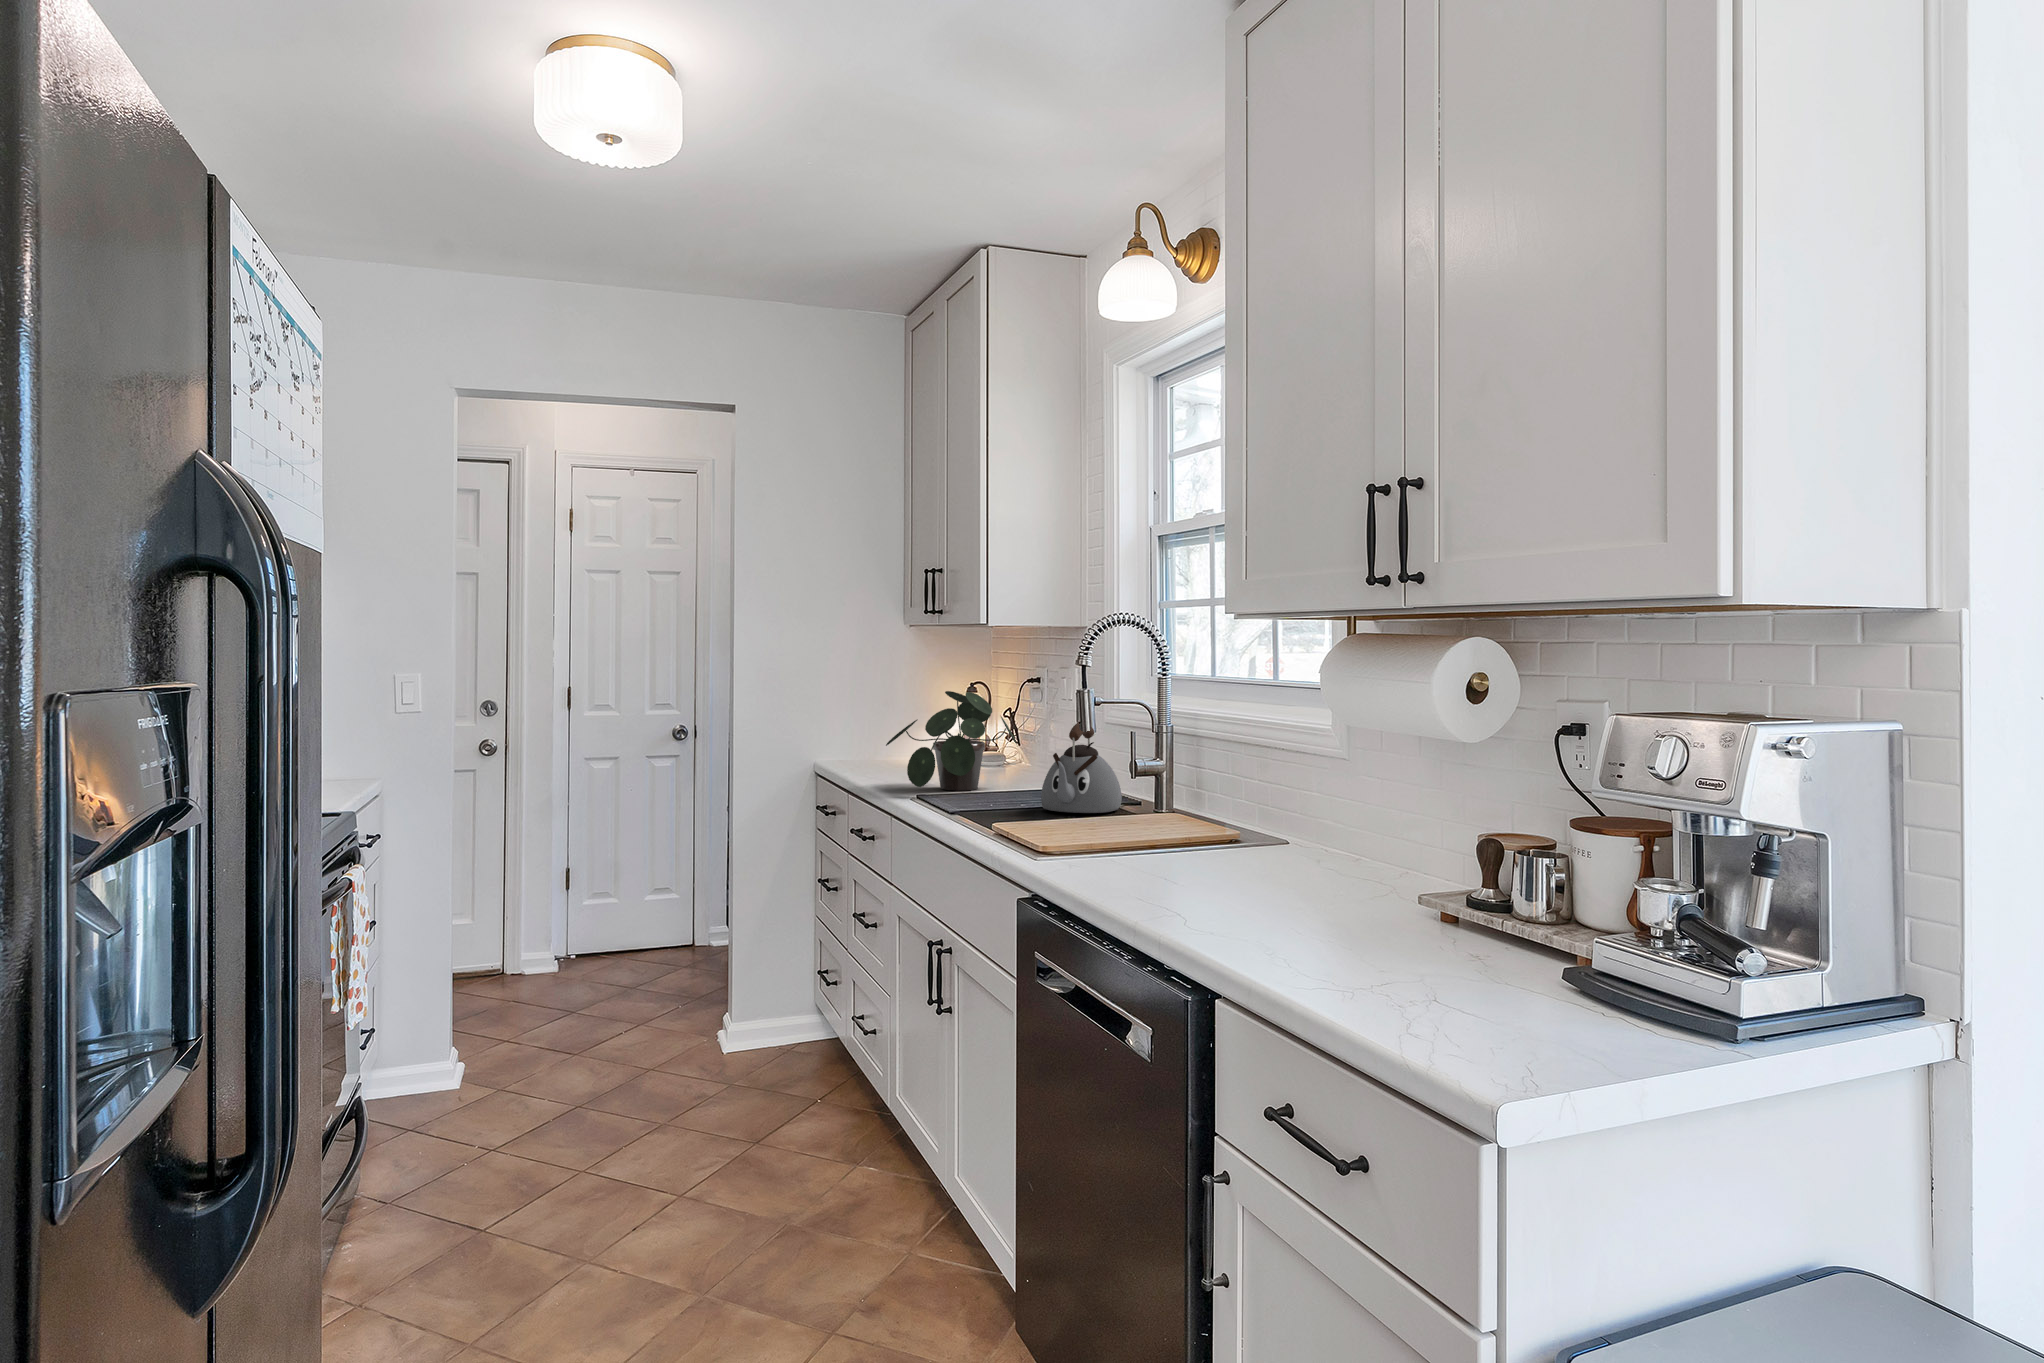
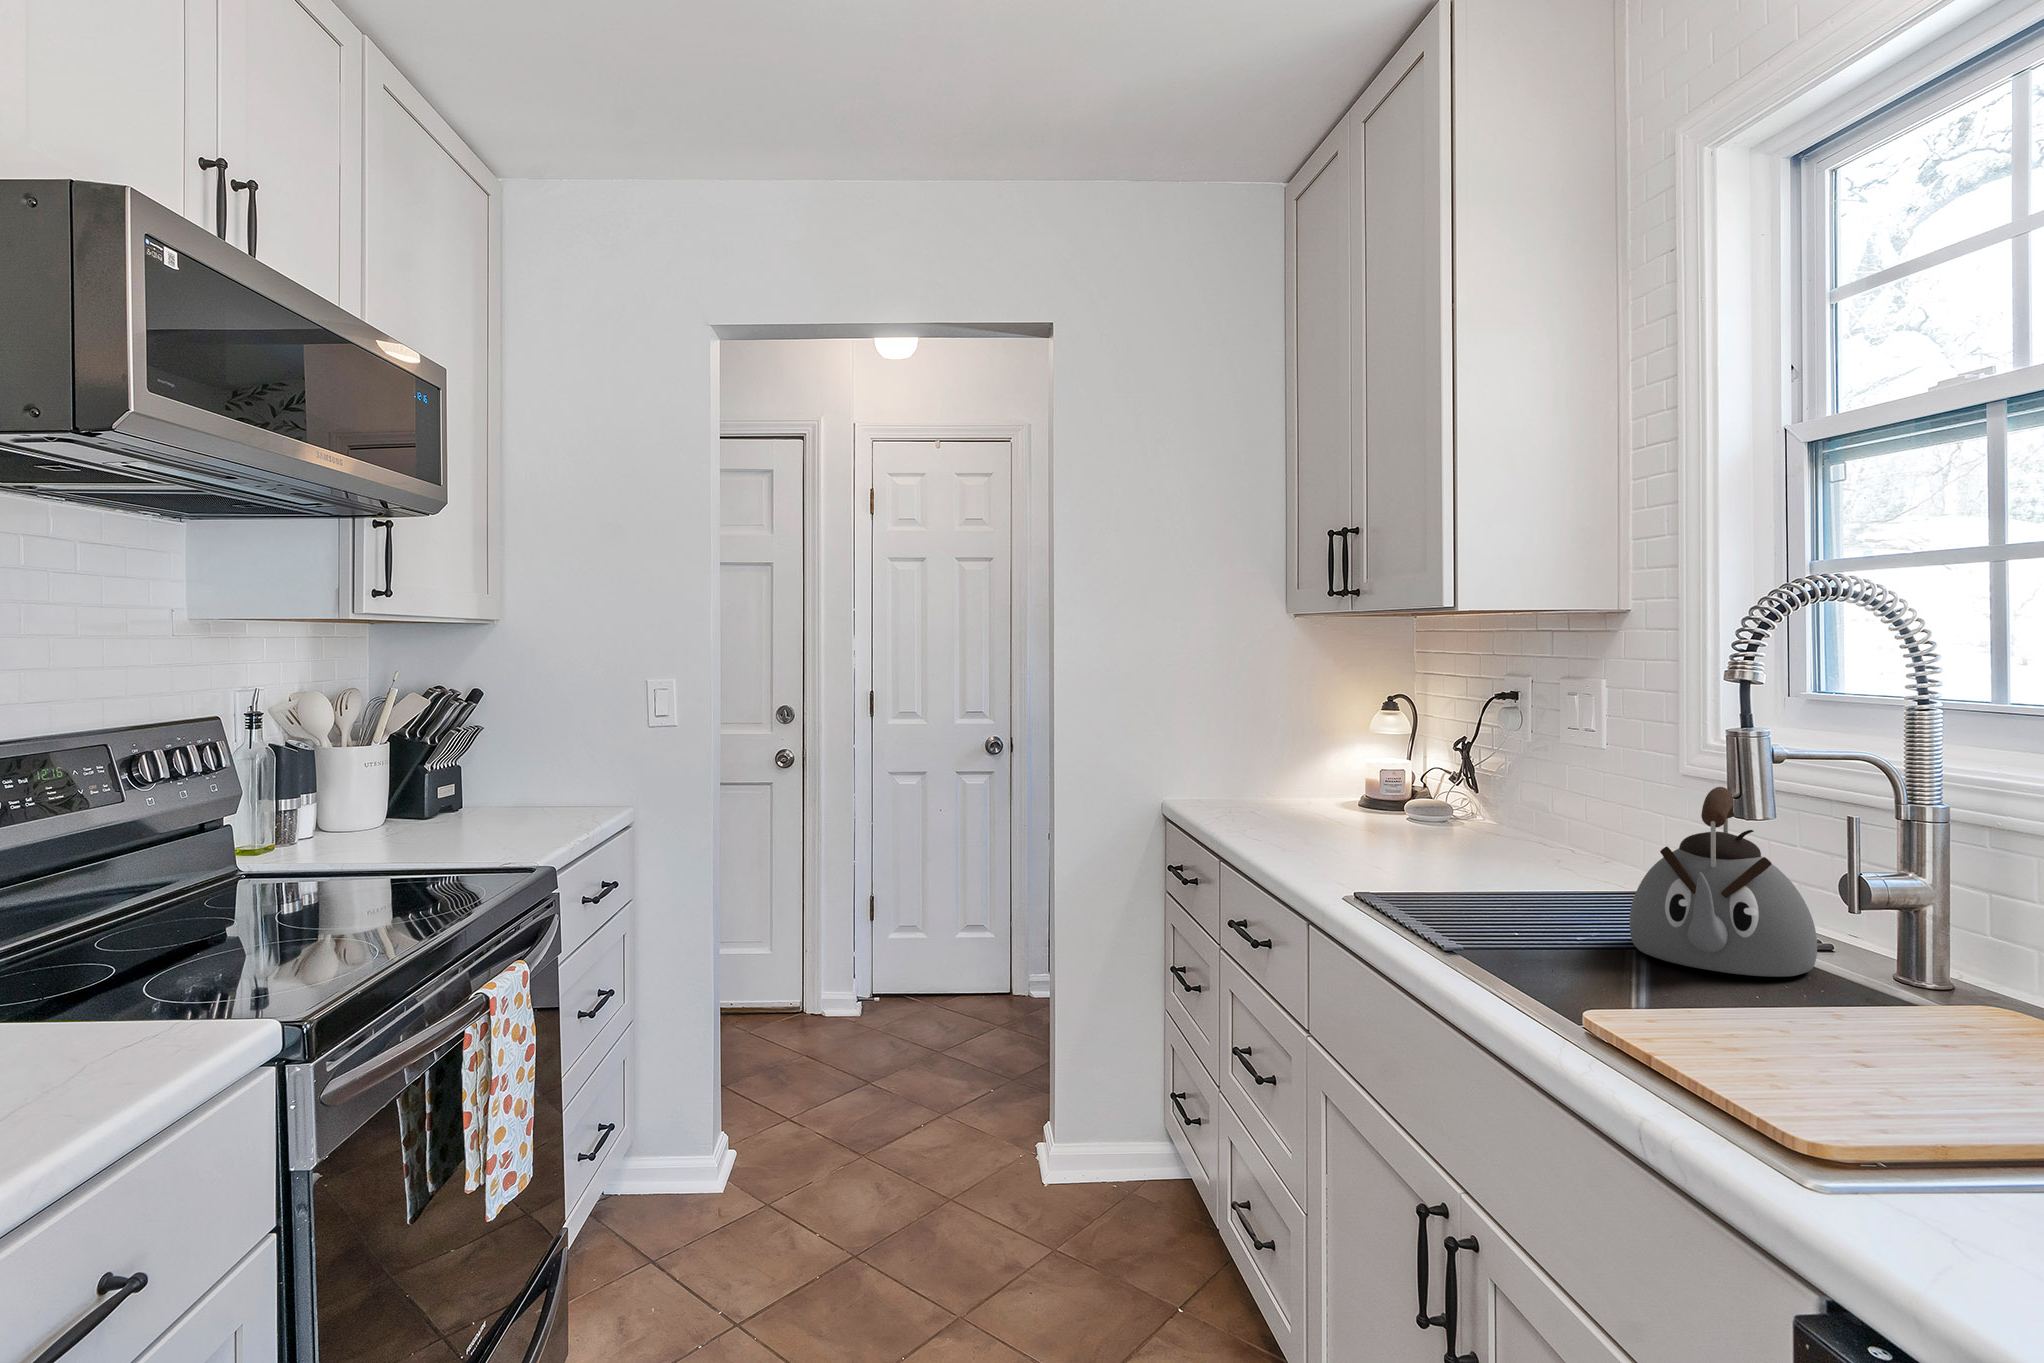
potted plant: present [886,691,1017,791] -> none [1291,714,1522,877]

